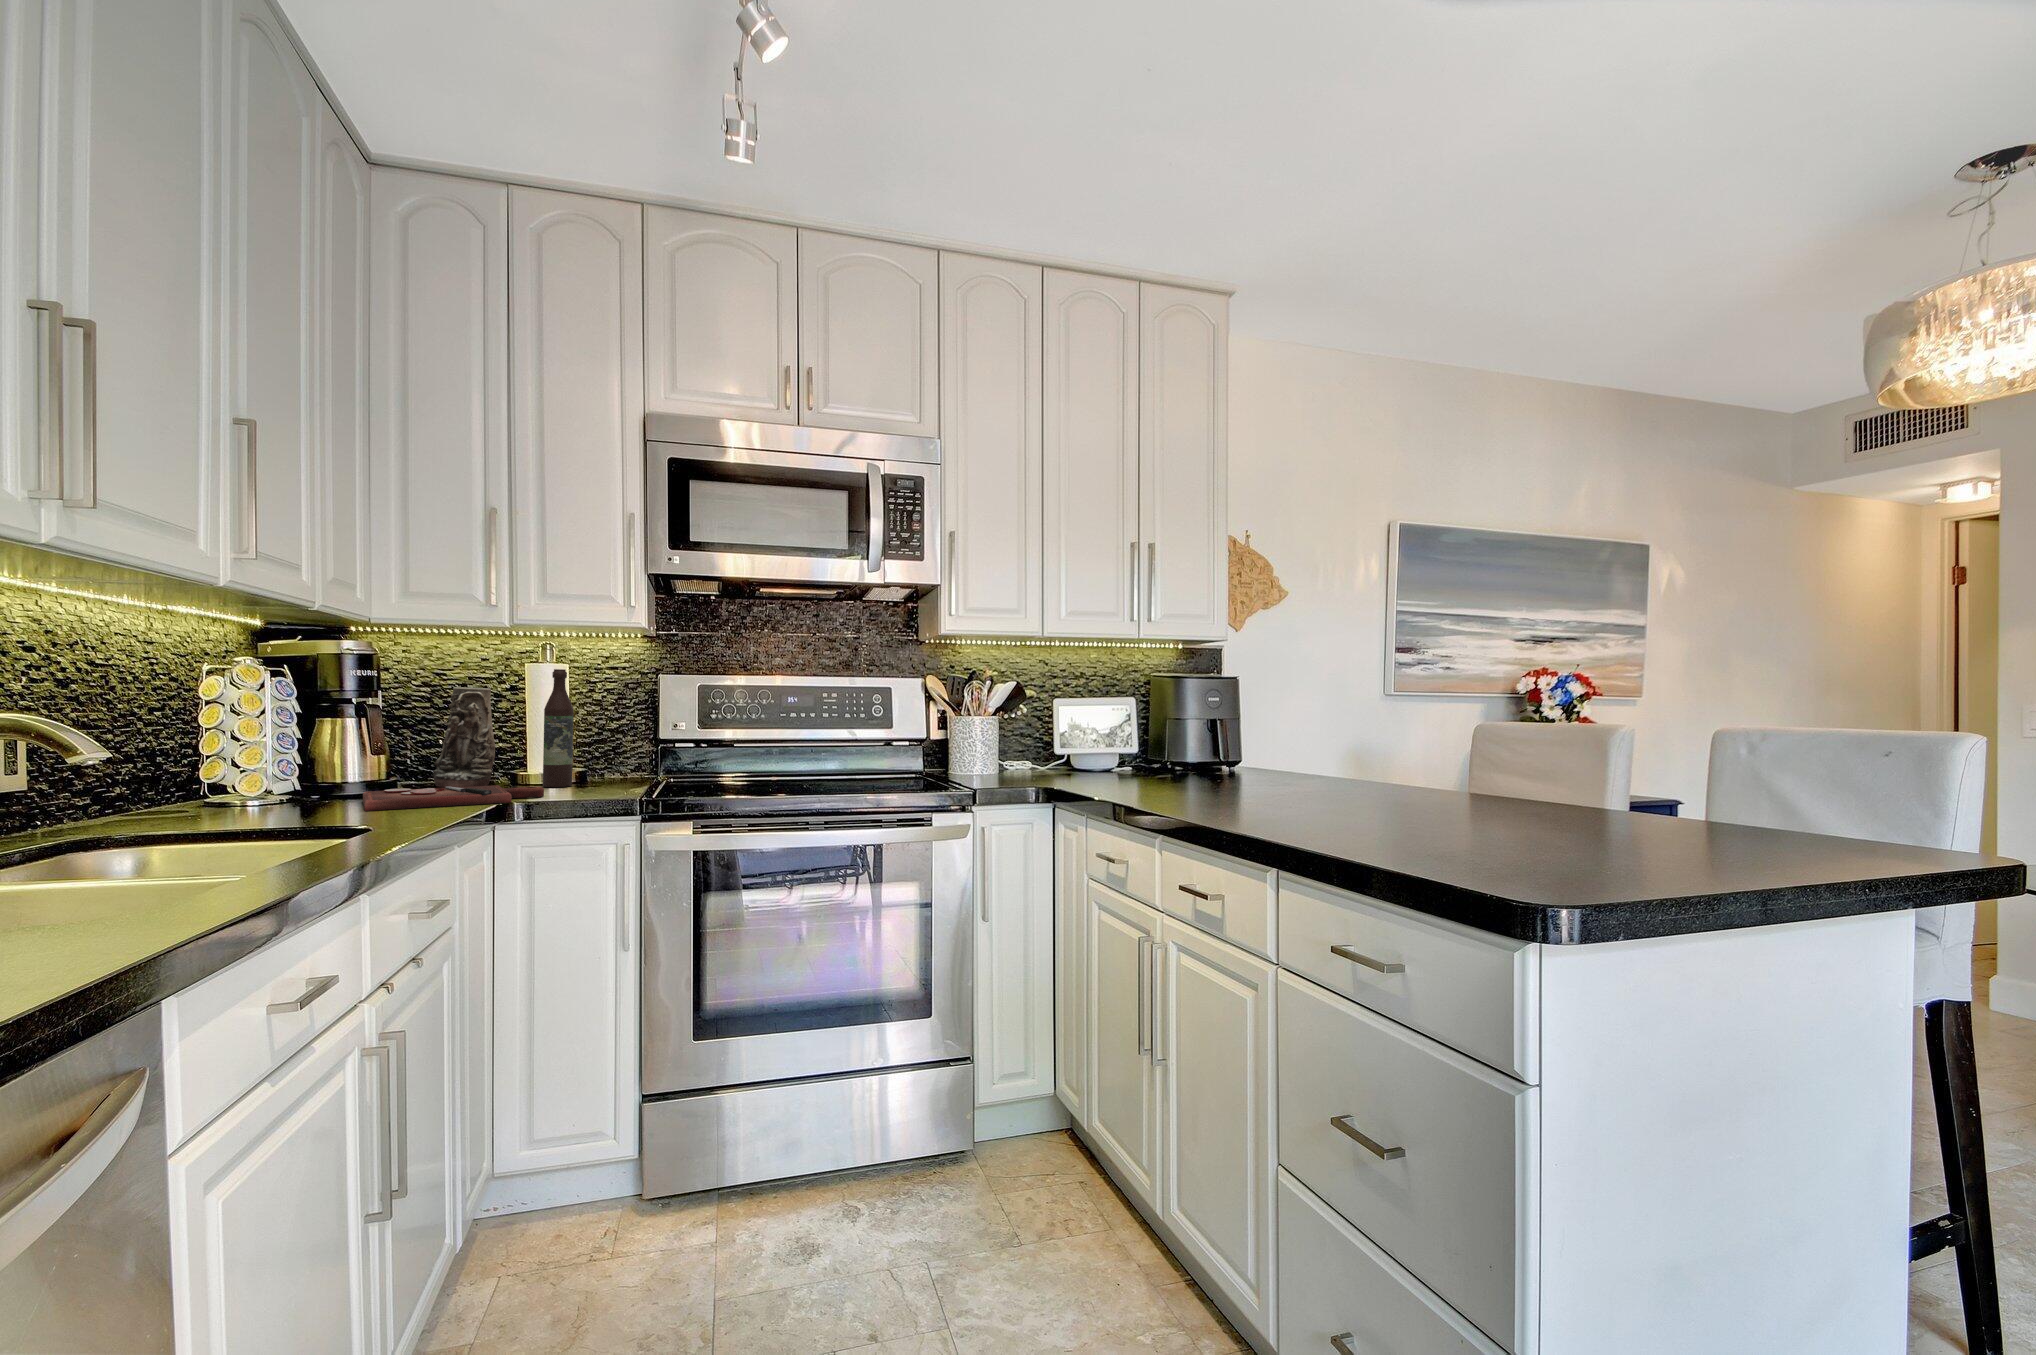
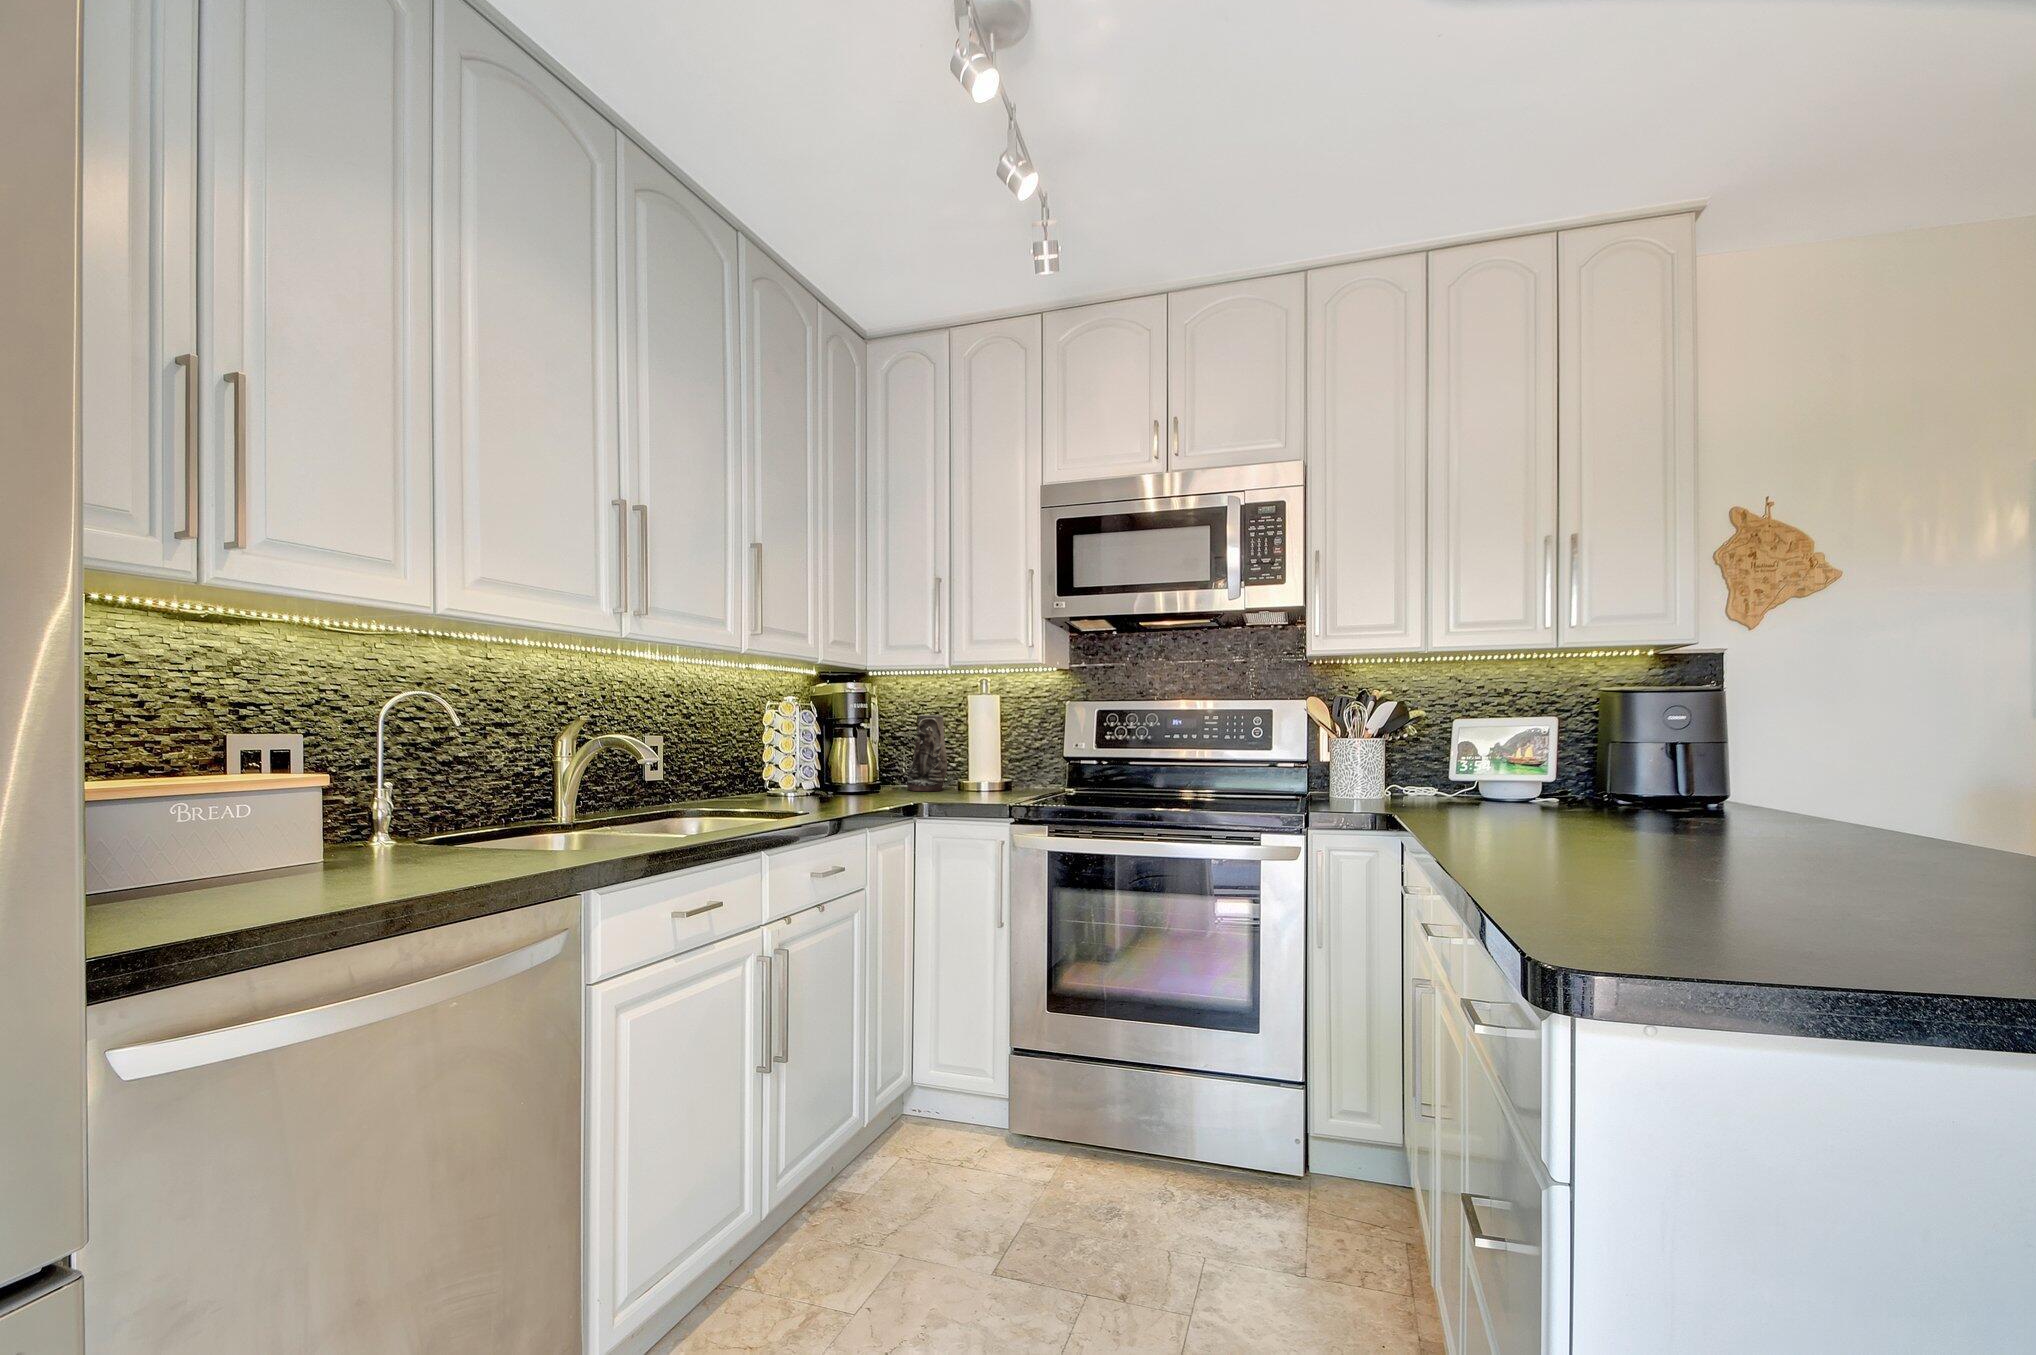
wine bottle: present [543,669,574,787] -> none [972,699,993,794]
cutting board: present [363,785,544,811] -> none [837,790,959,804]

